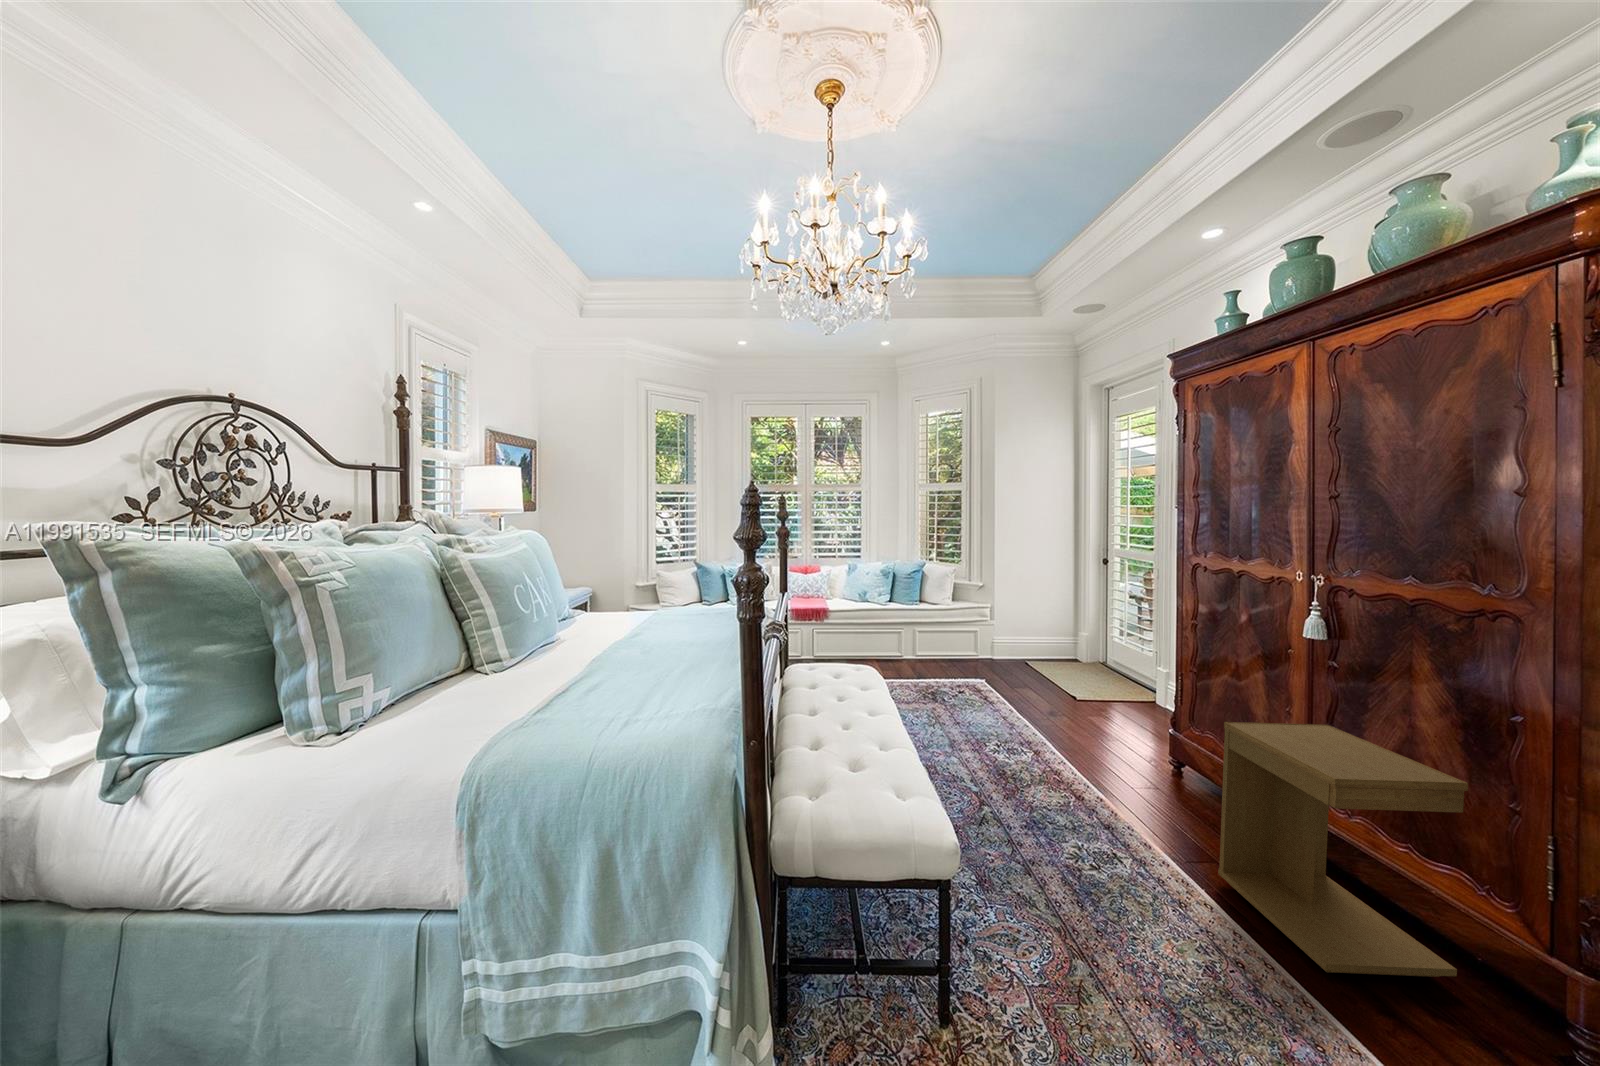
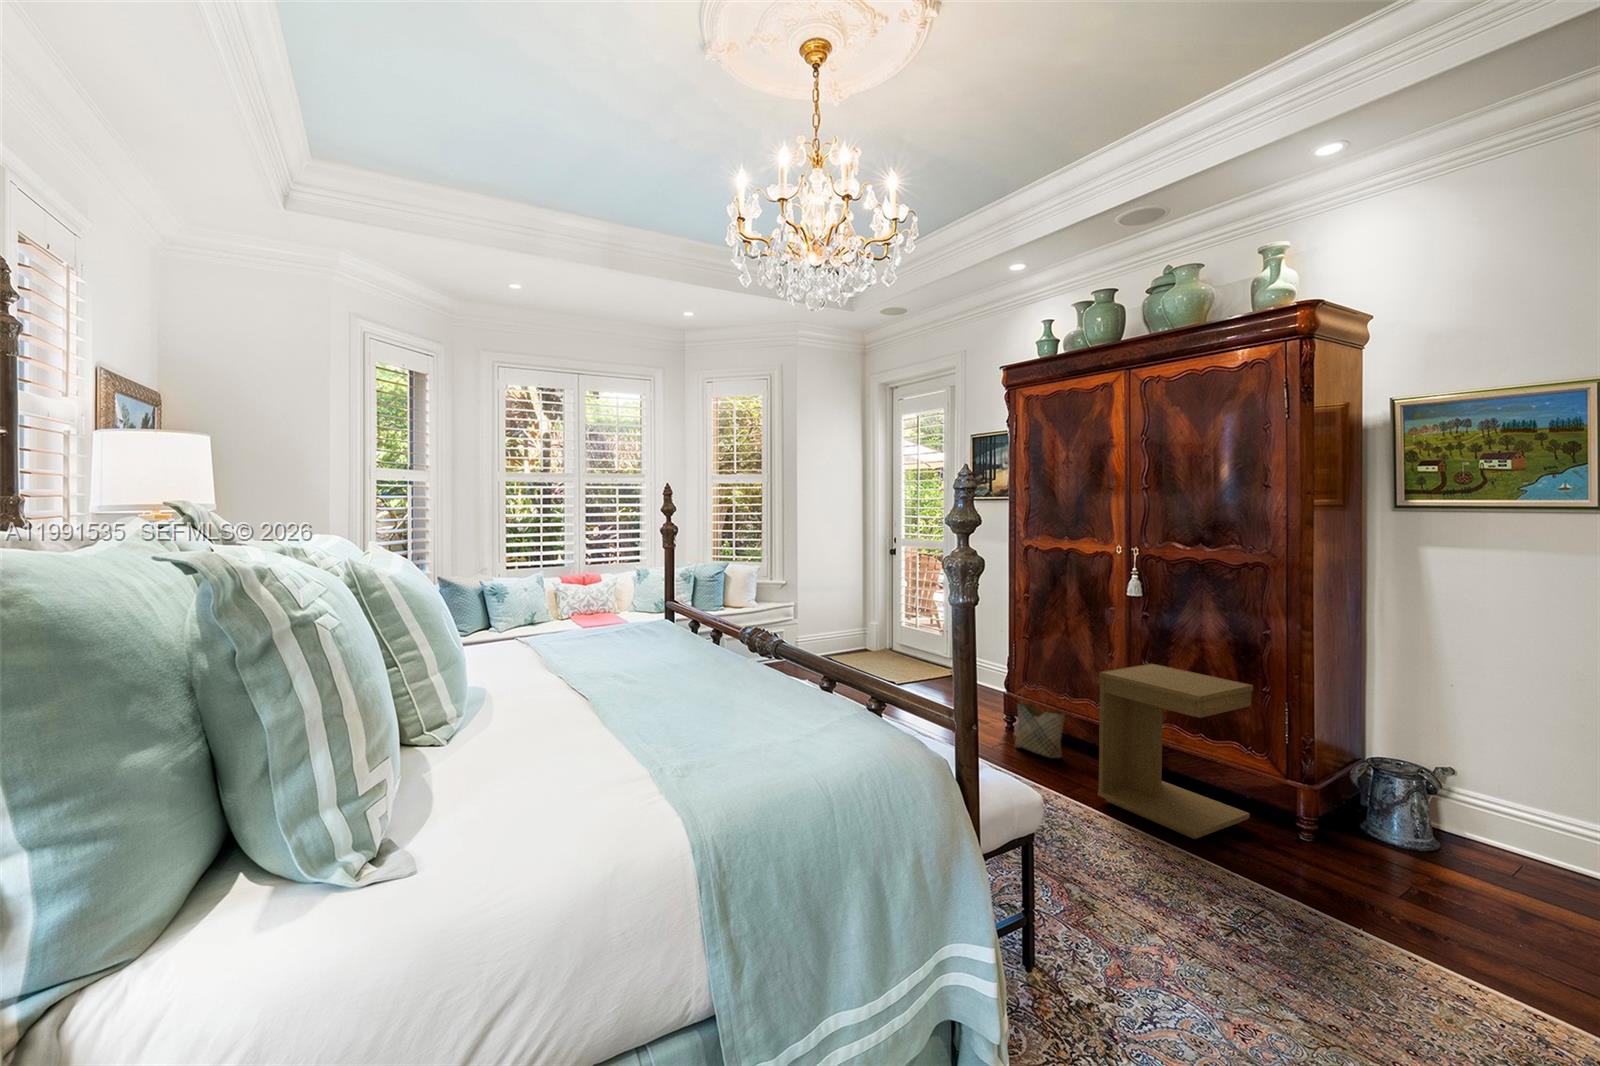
woven basket: none [1160,722,1222,817] -> present [1015,682,1065,758]

